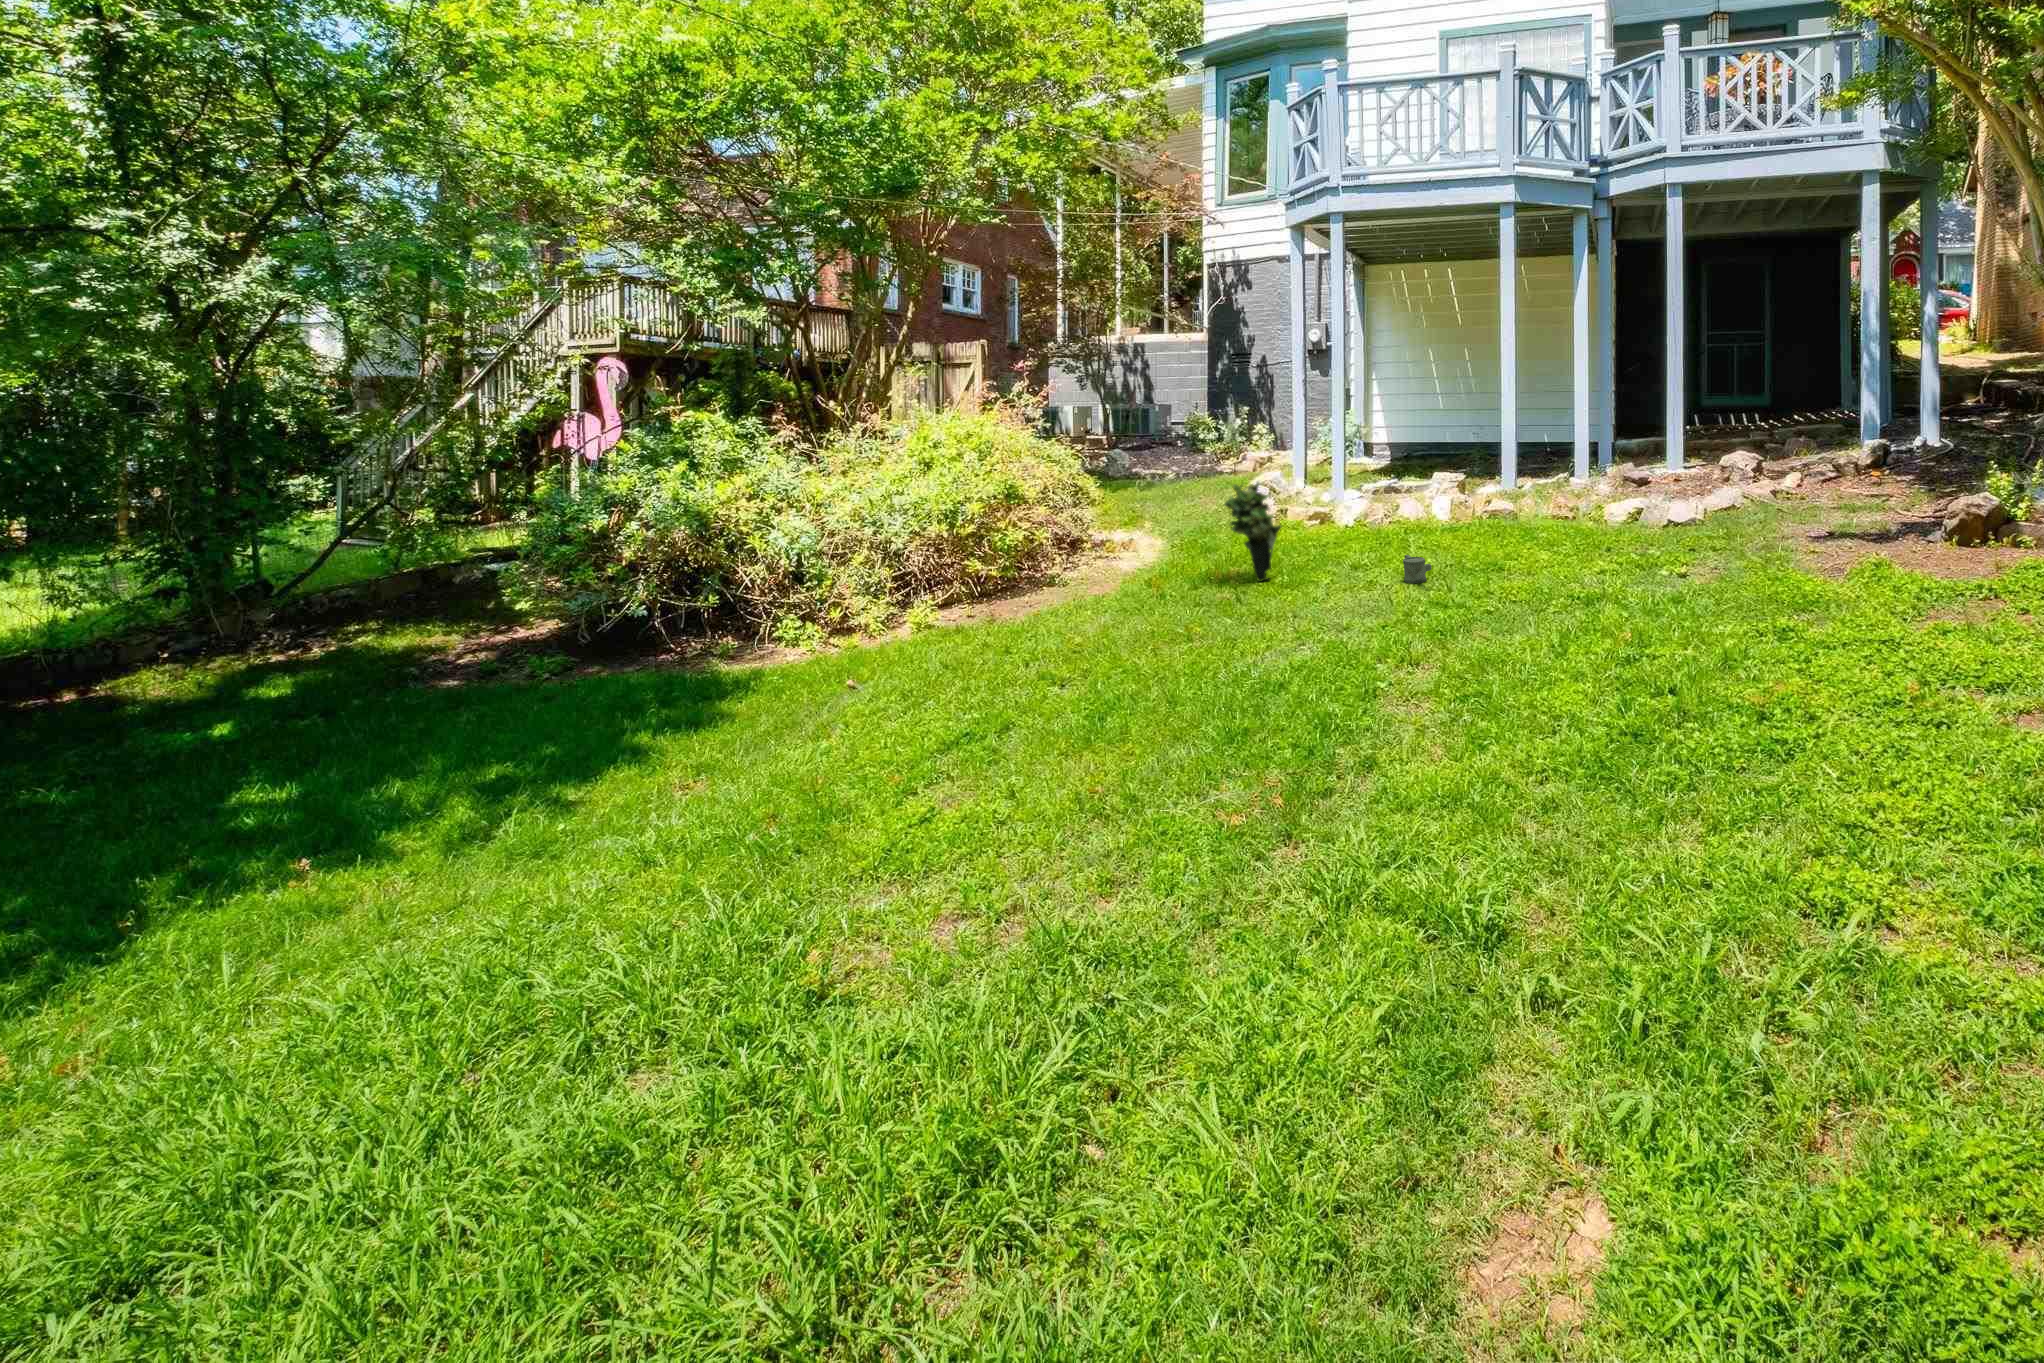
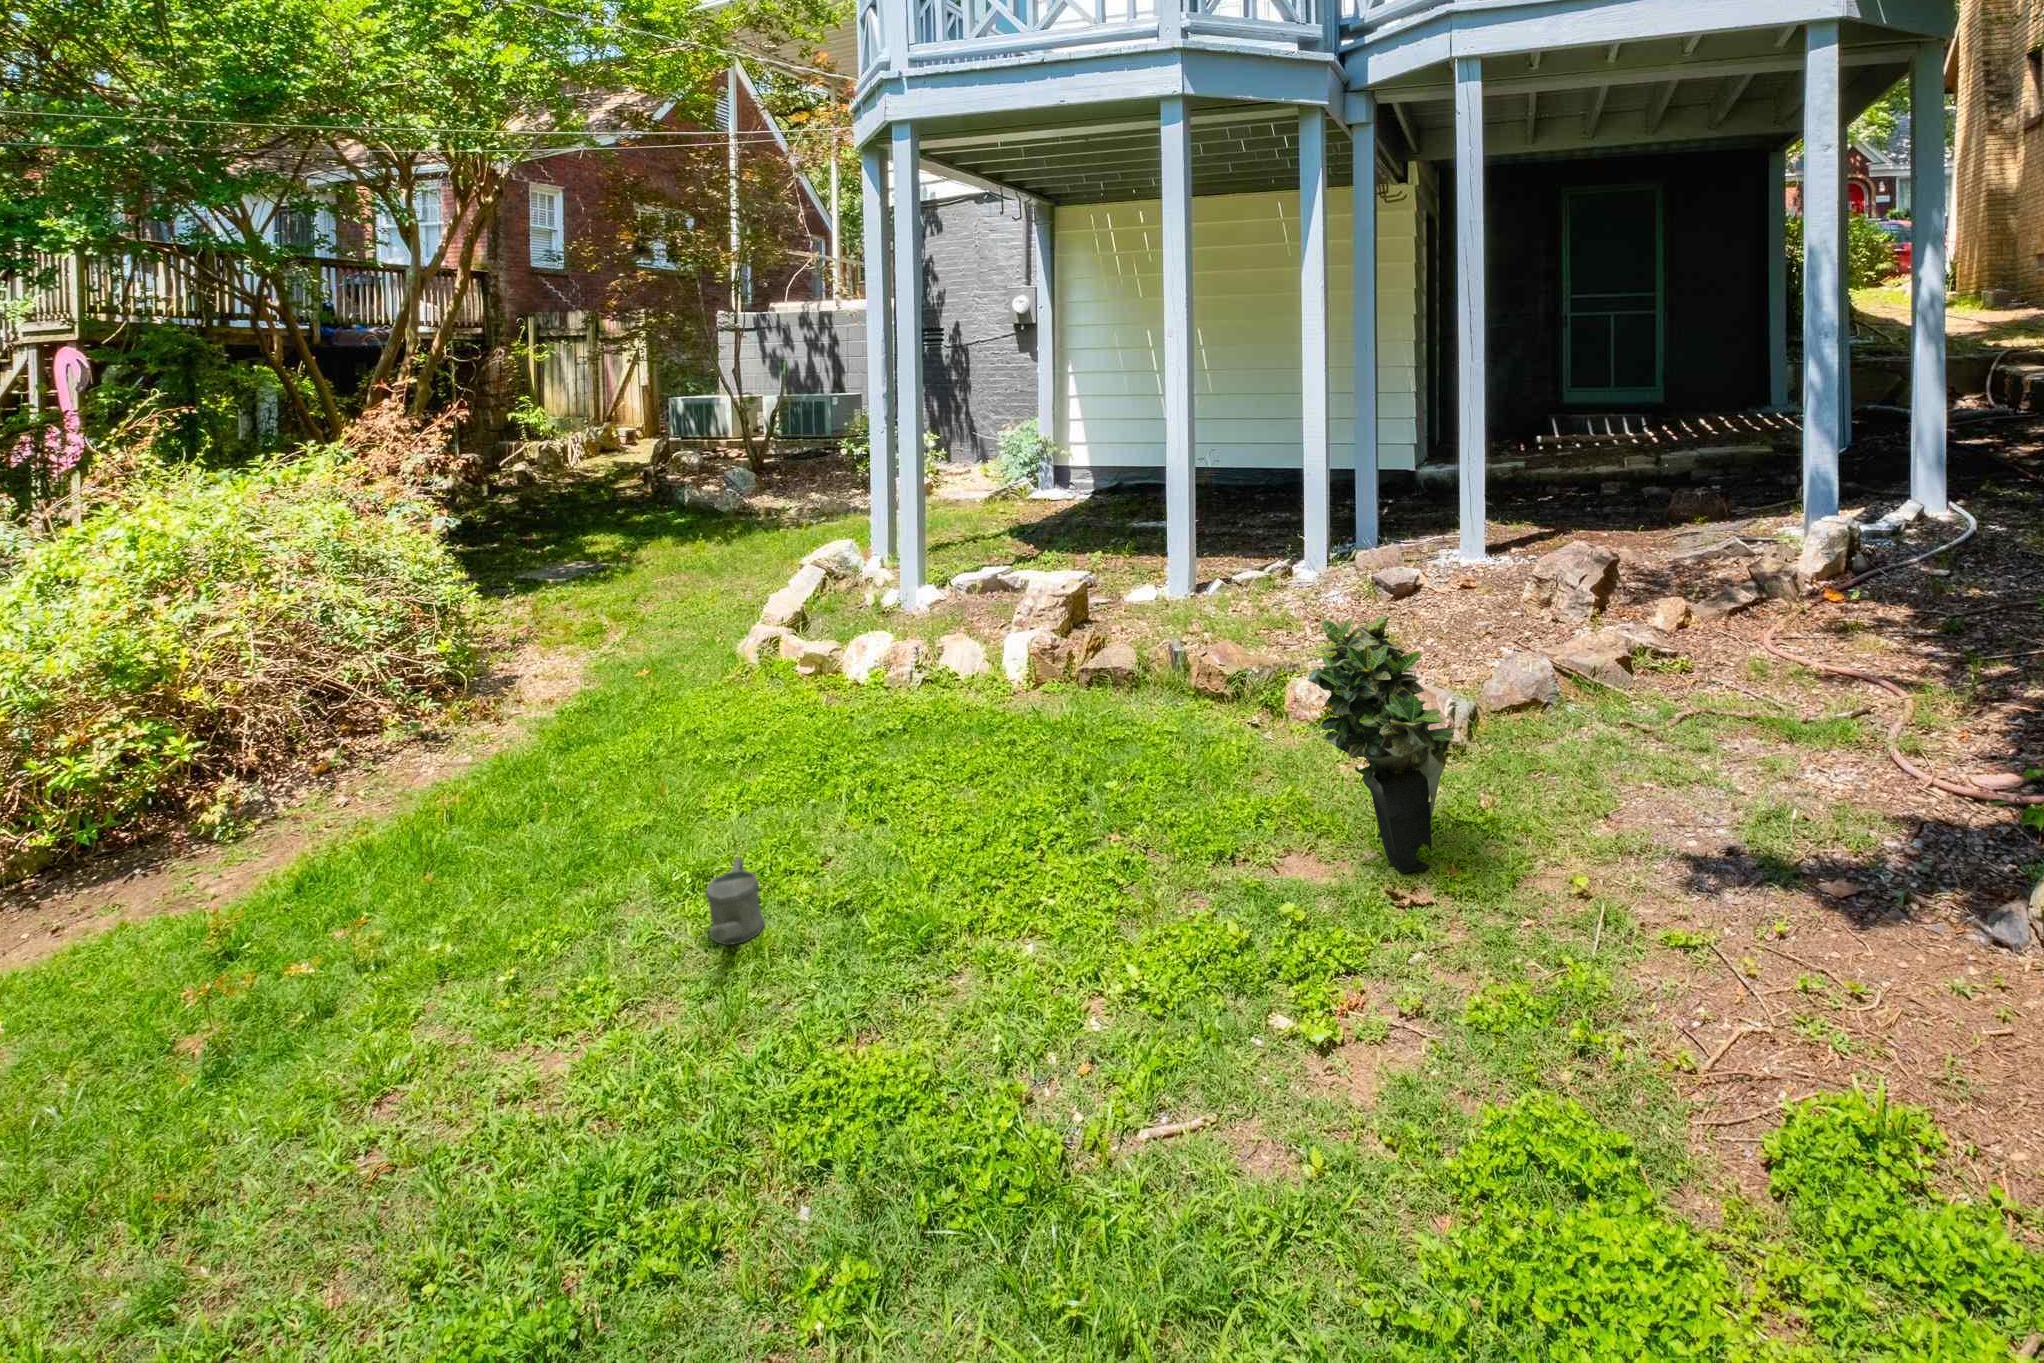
potted plant: present [1225,482,1282,581] -> present [1308,614,1454,873]

